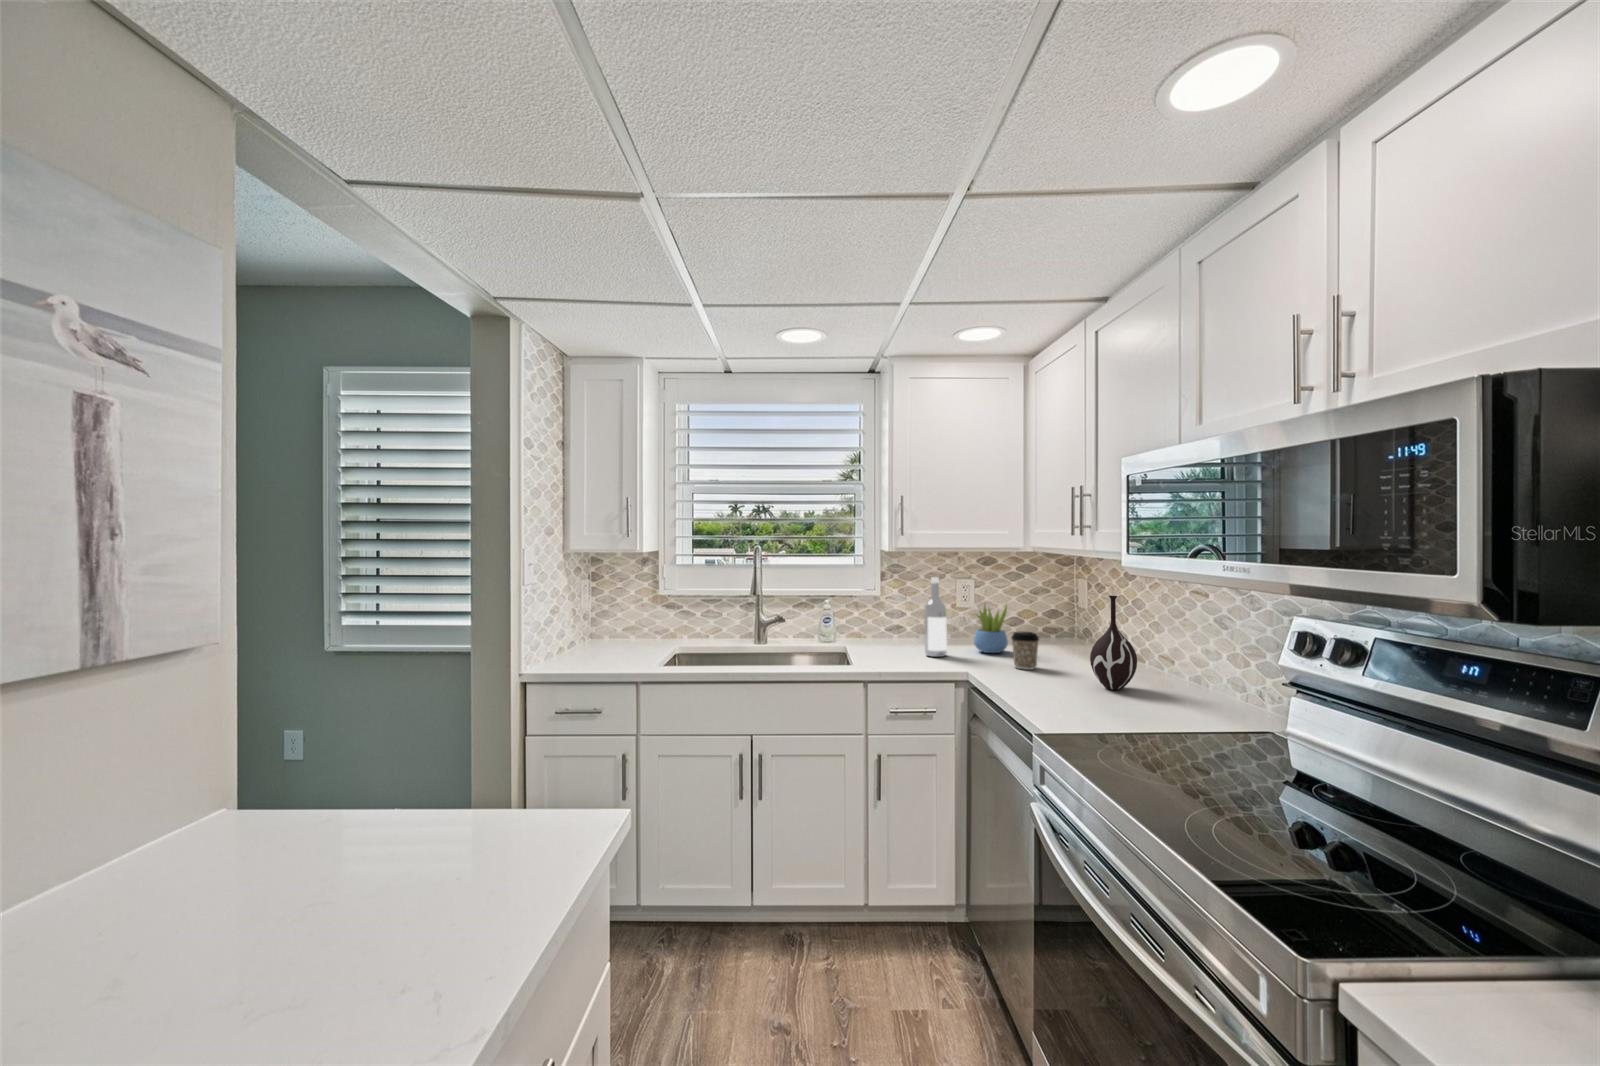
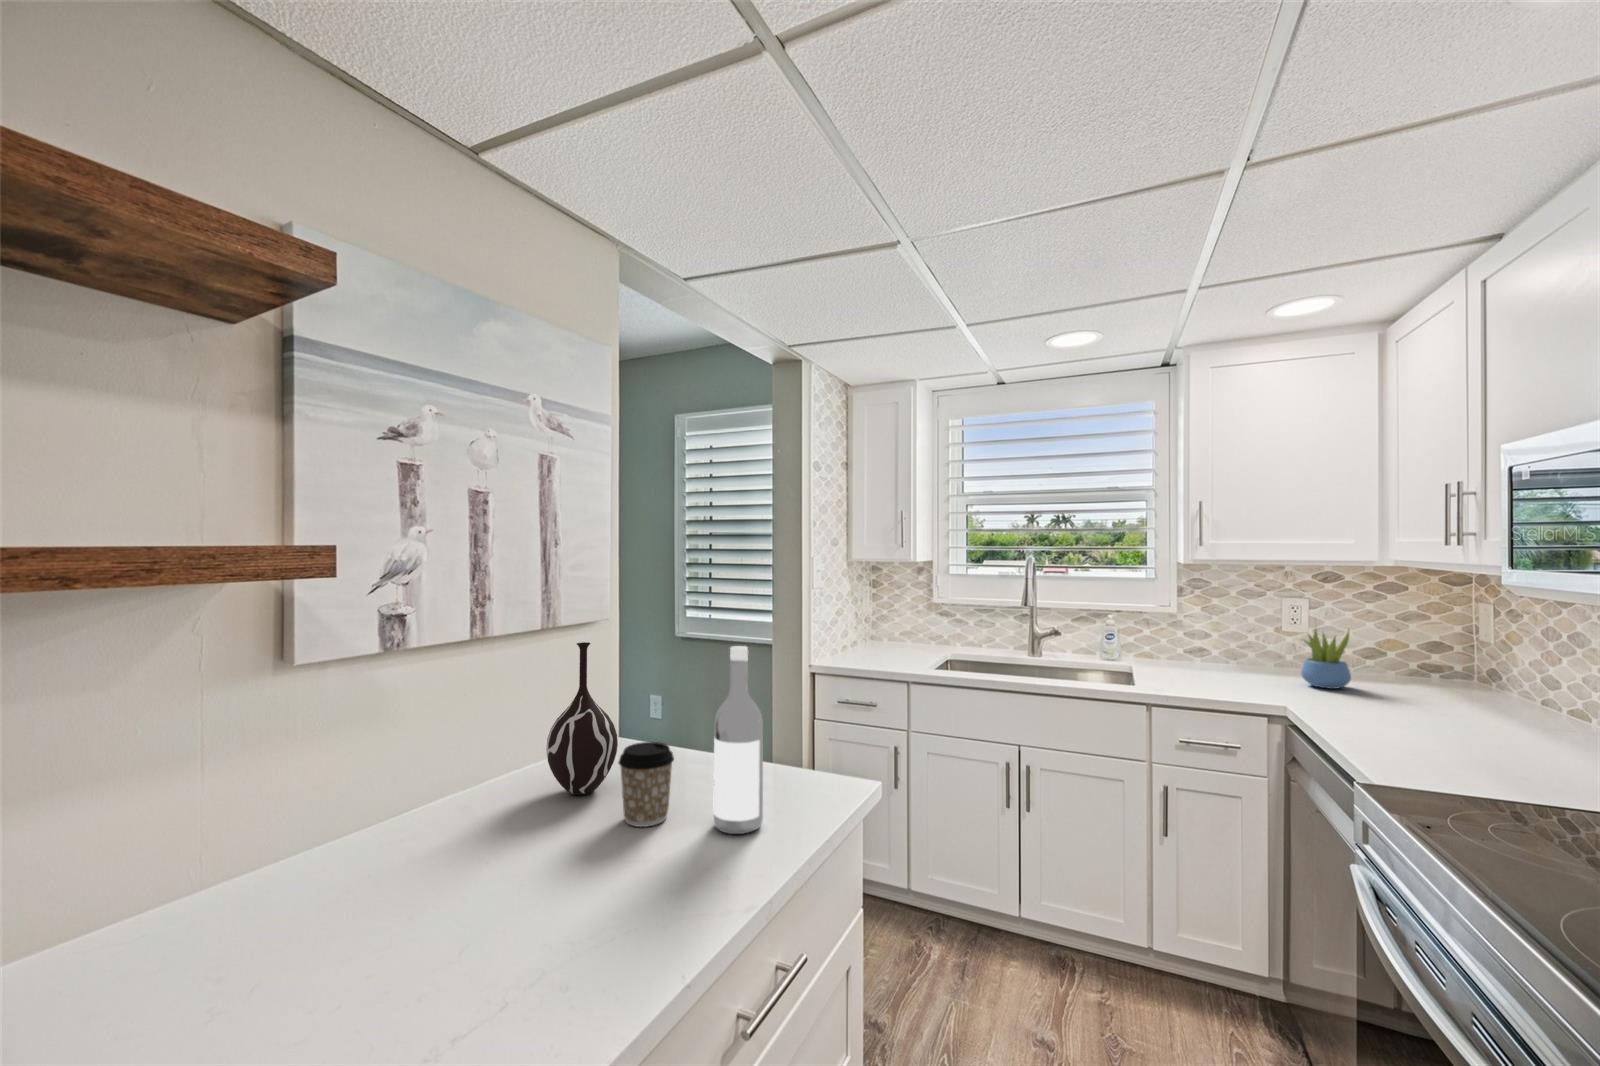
wine bottle: present [924,577,947,657] -> present [713,646,763,834]
vase: present [1090,596,1137,690] -> present [546,642,618,795]
coffee cup: present [1011,632,1039,670] -> present [619,742,674,827]

